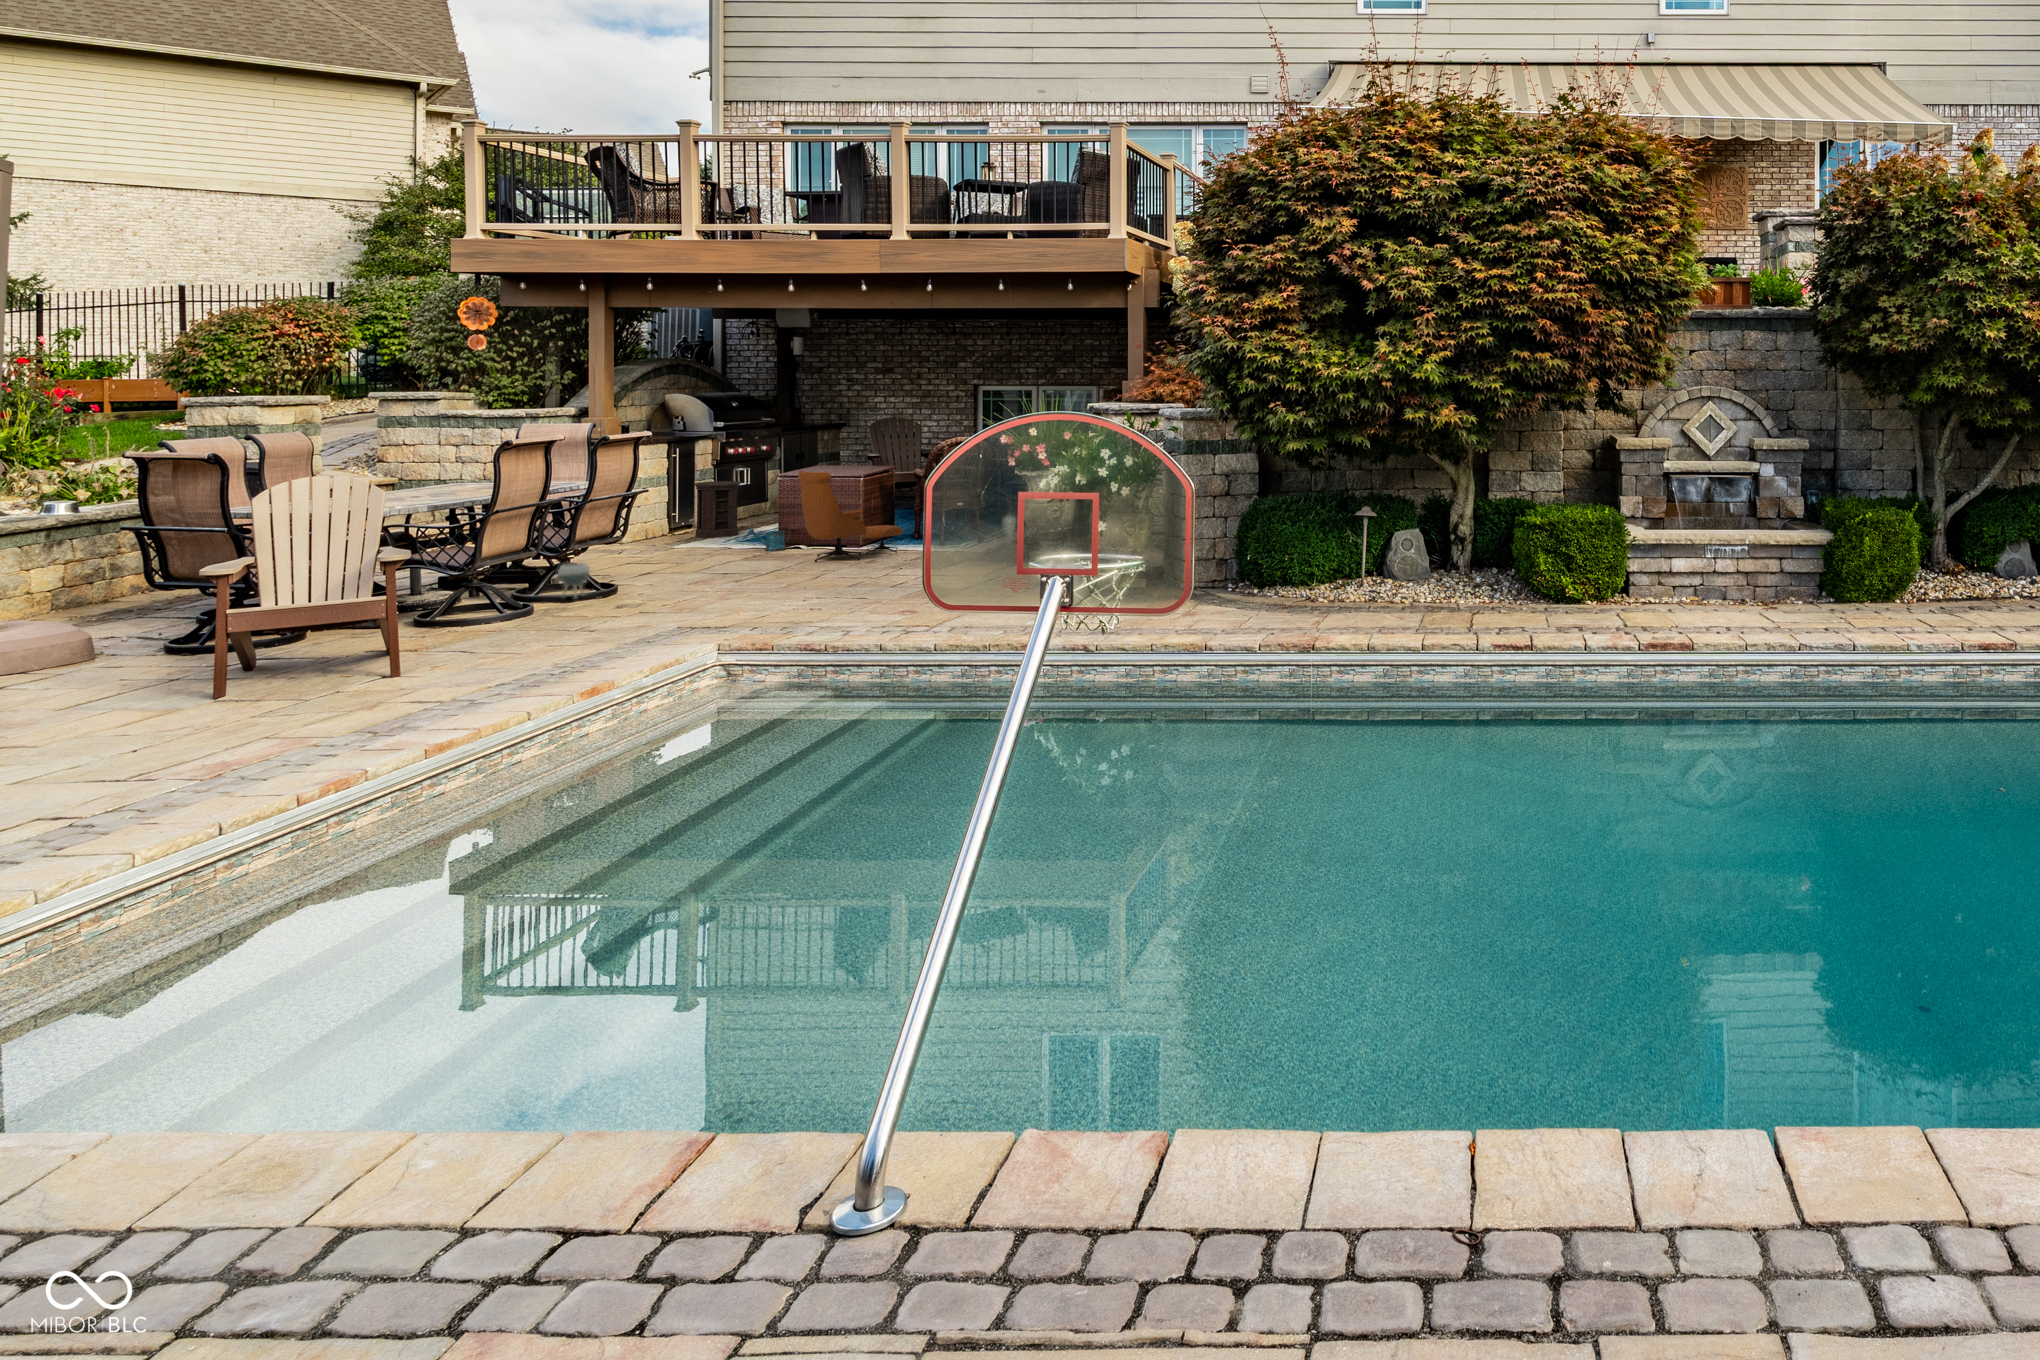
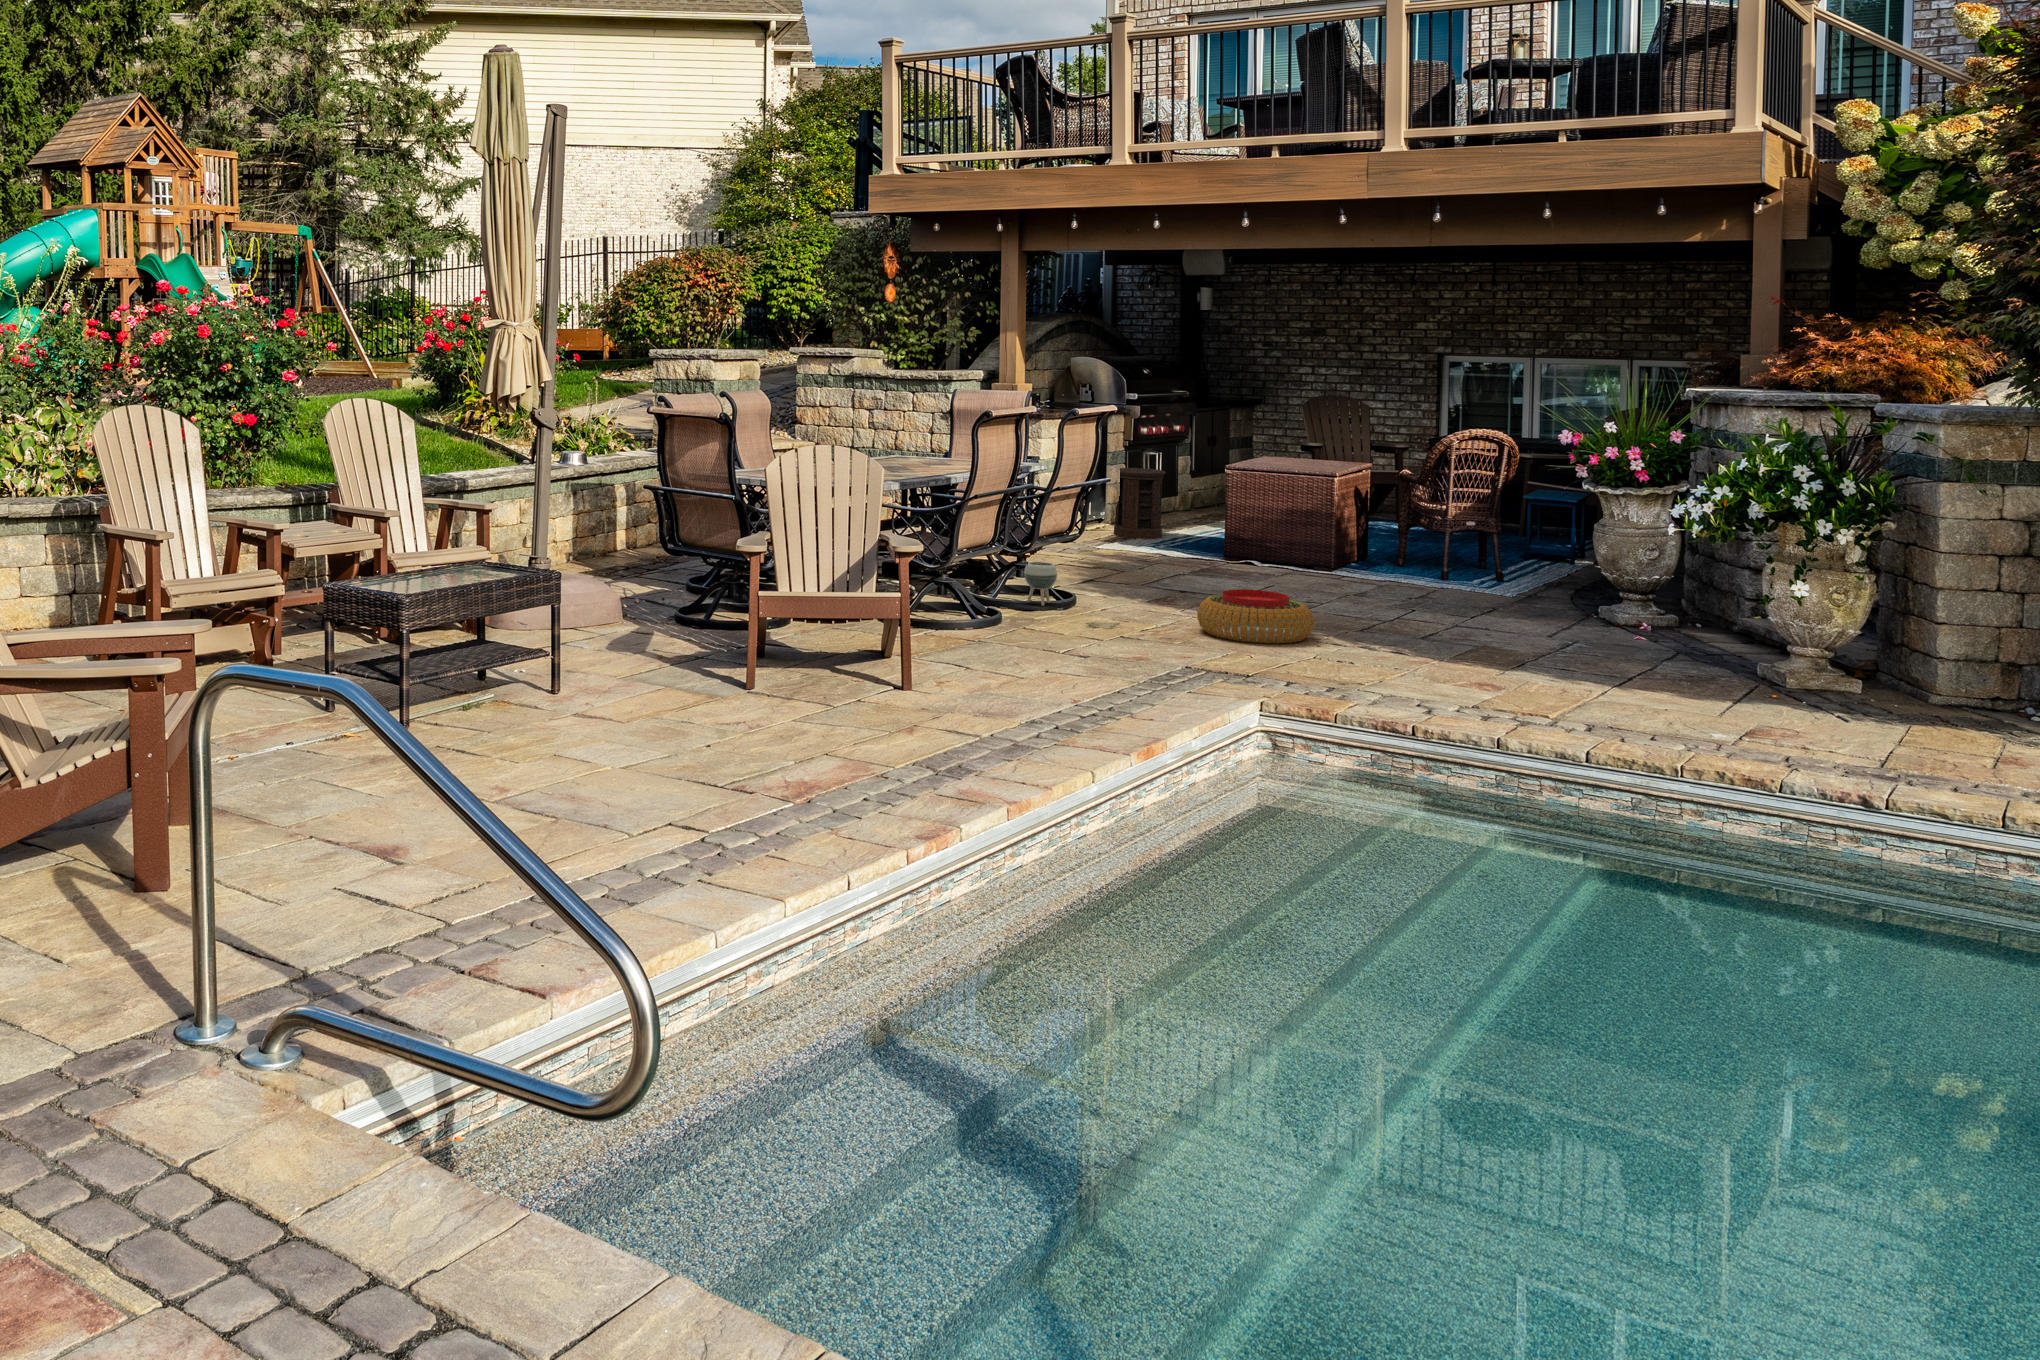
lounge chair: present [798,471,903,562] -> none [1269,465,1395,591]
watering can: present [748,527,790,551] -> none [1192,532,1242,565]
pouf: none [706,566,802,606] -> present [1197,590,1314,644]

